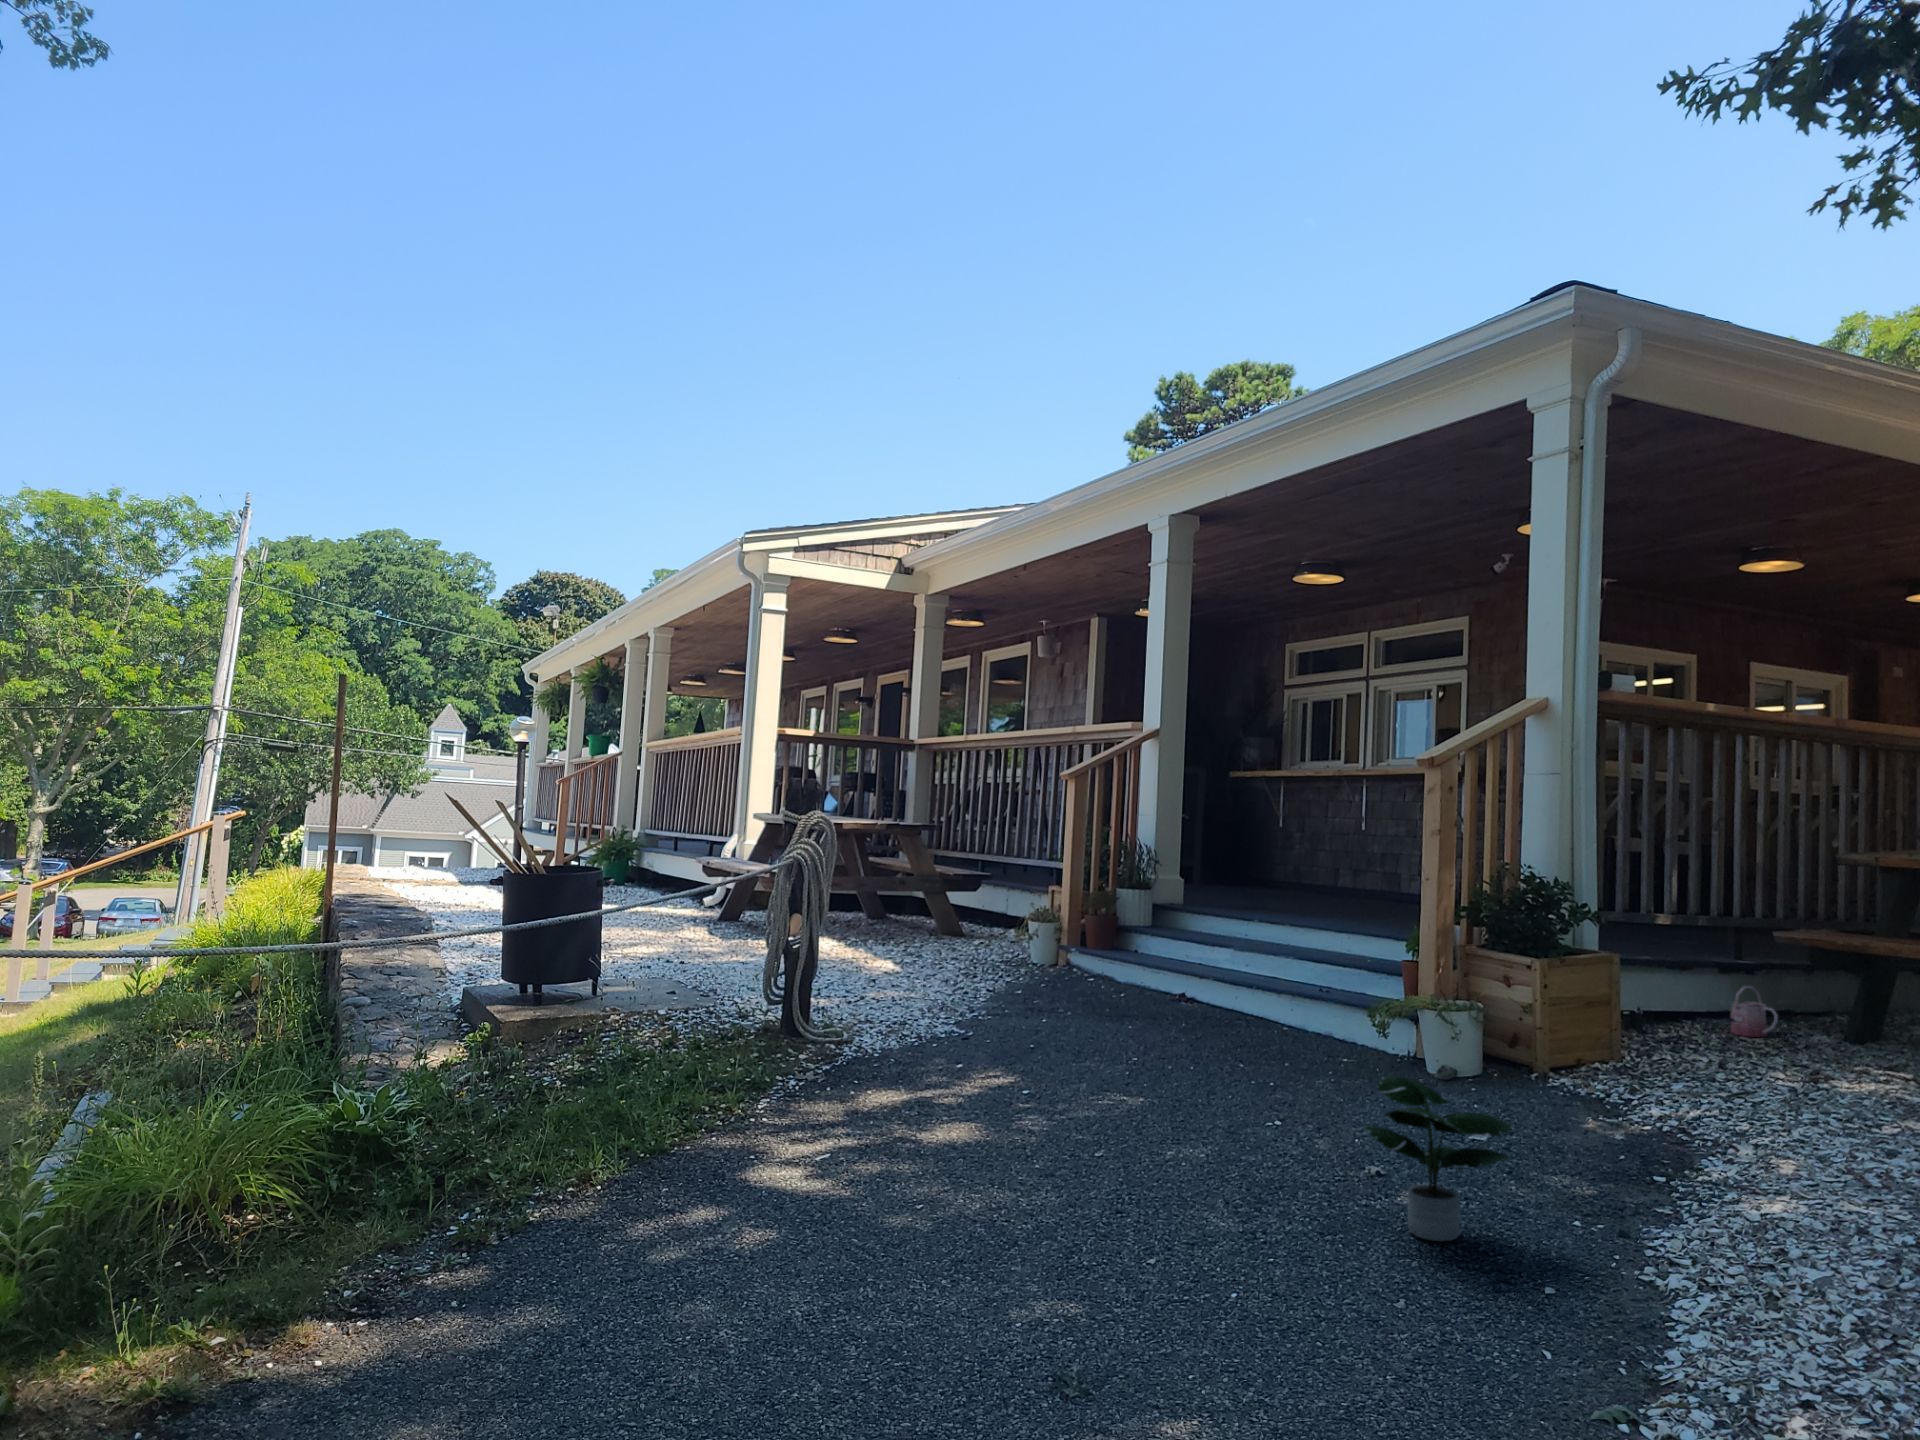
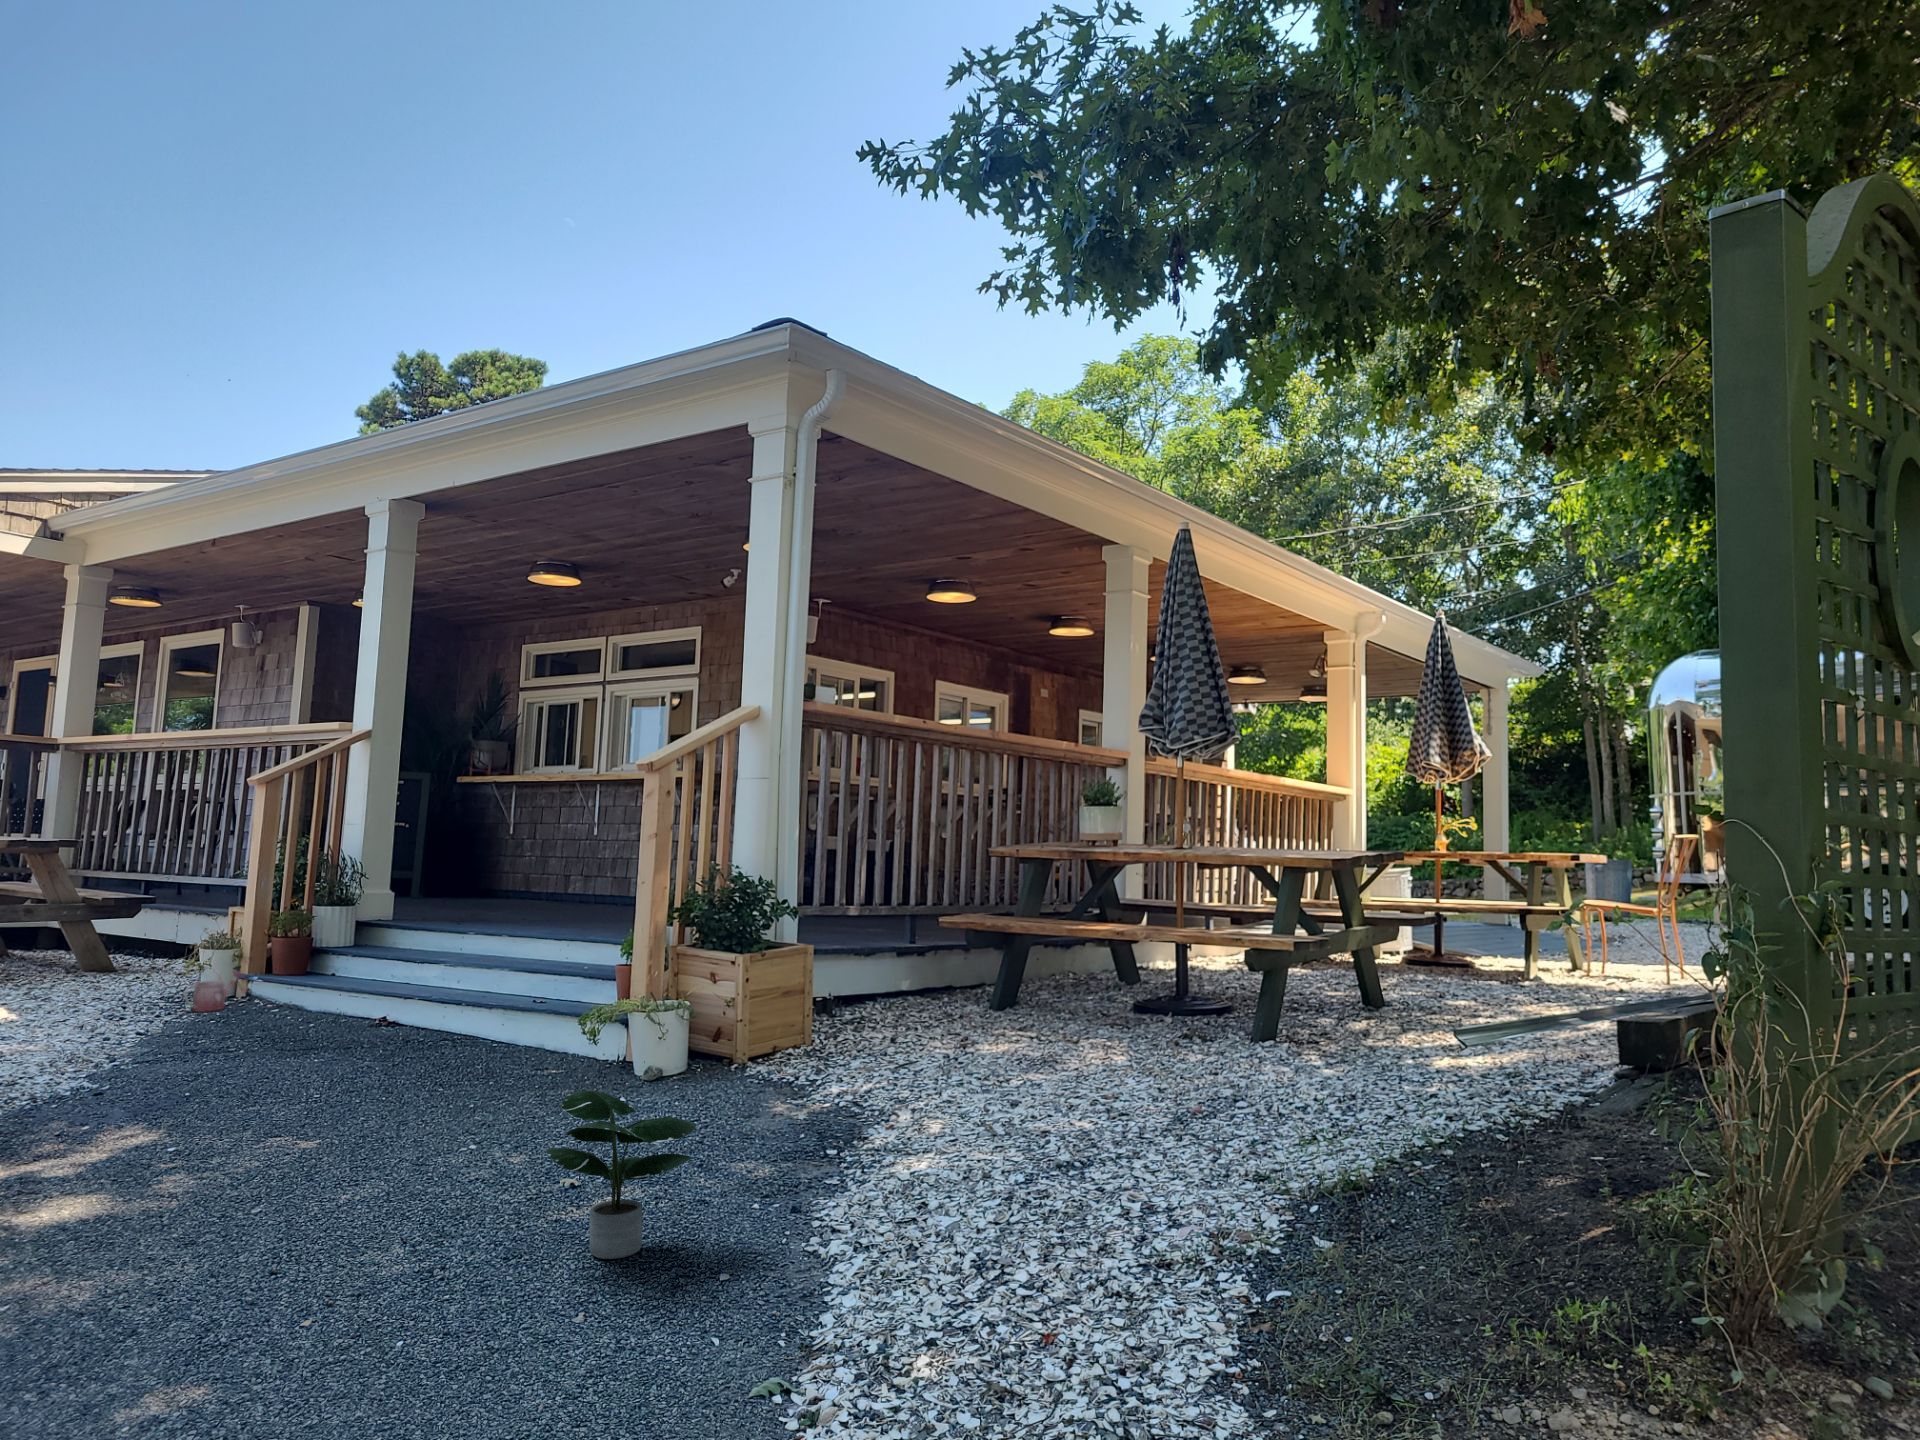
watering can: present [1730,986,1778,1037] -> present [184,967,244,1012]

